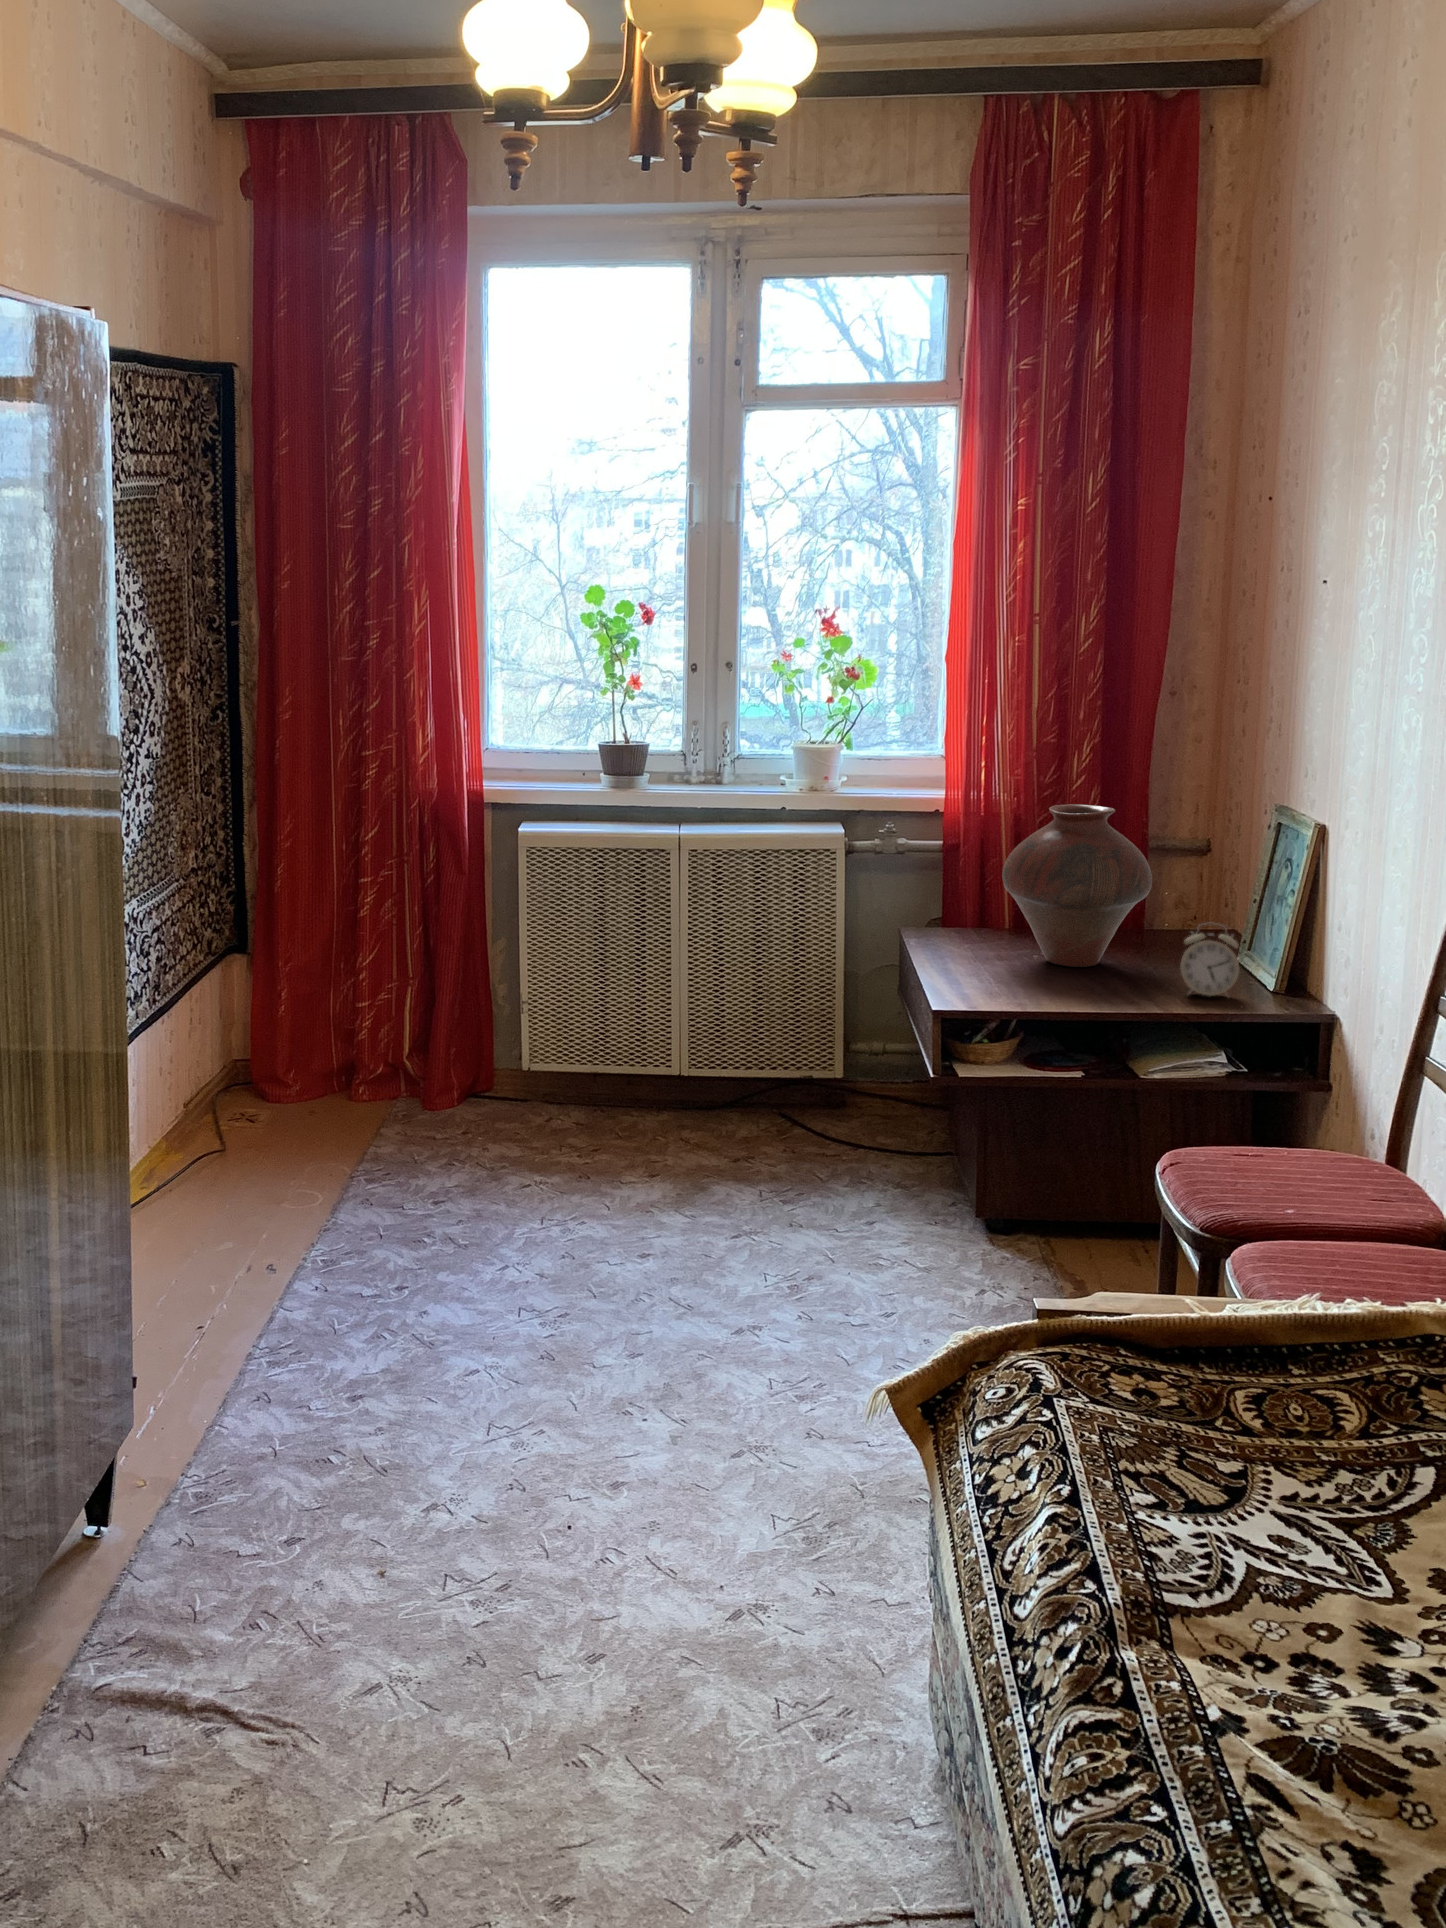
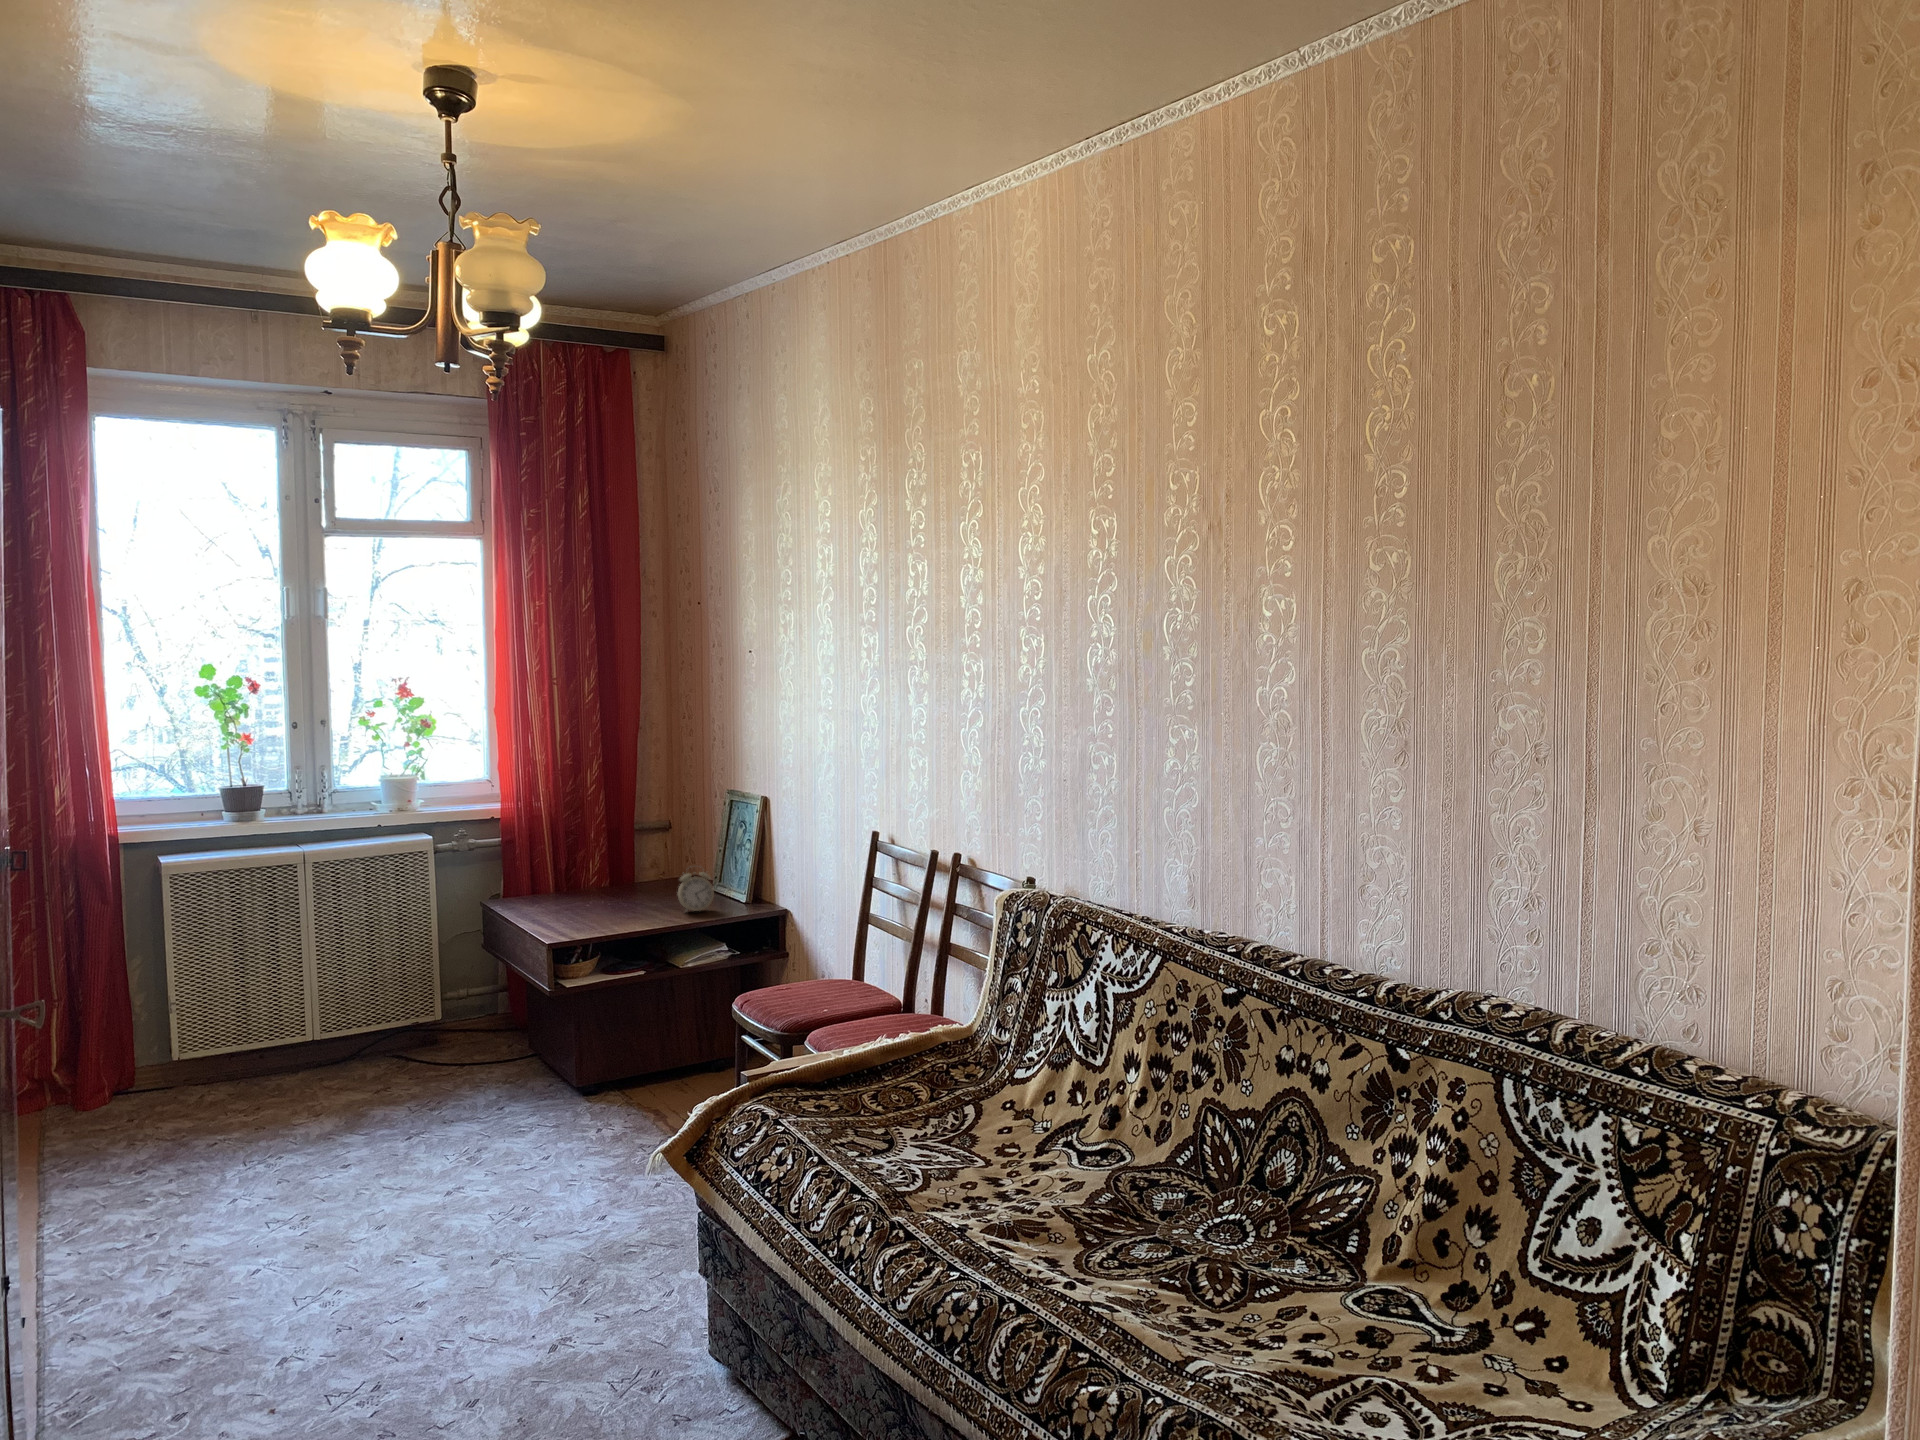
vase: present [1002,804,1152,967] -> none [554,802,649,907]

